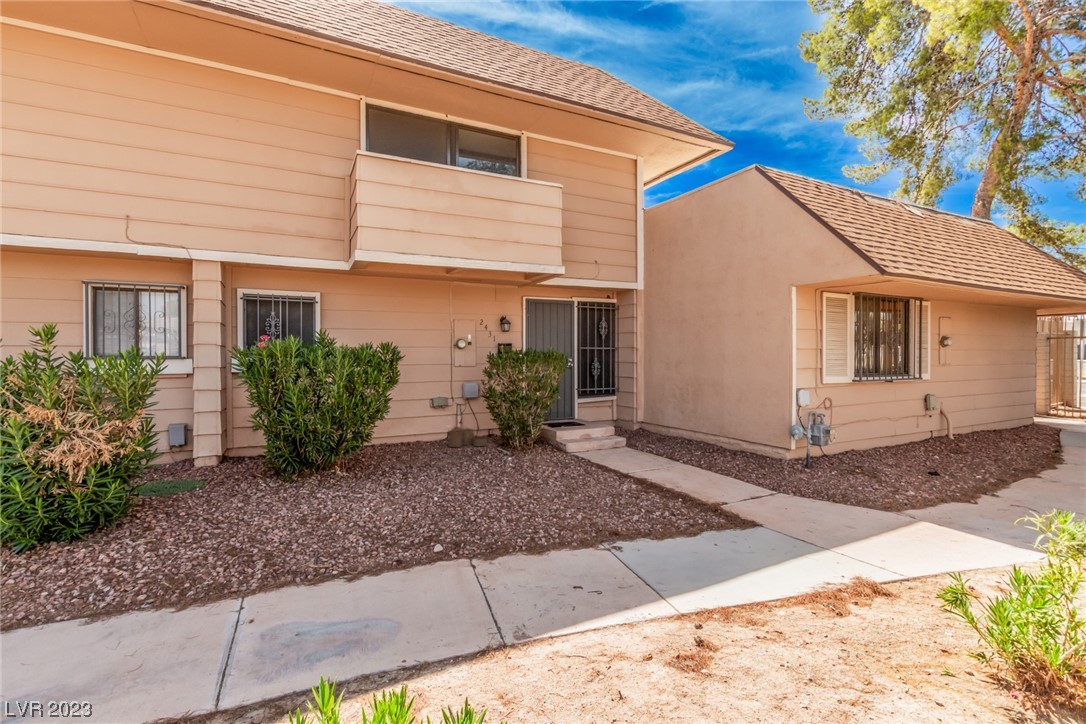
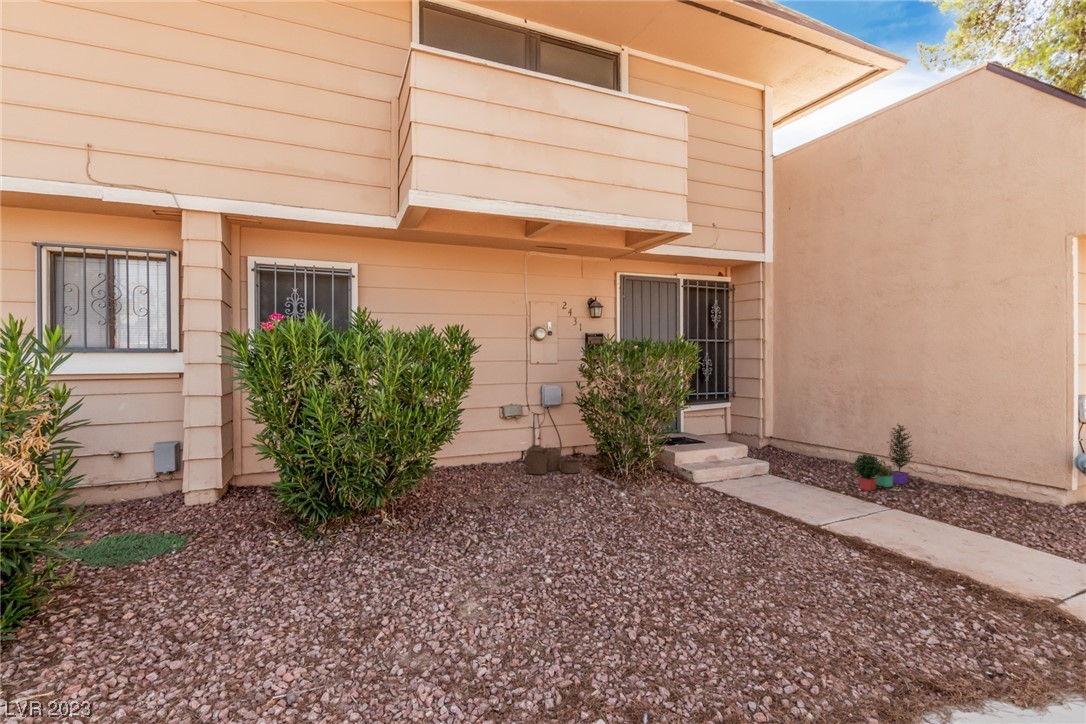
potted plant: none [675,409,721,455] -> present [853,424,913,491]

